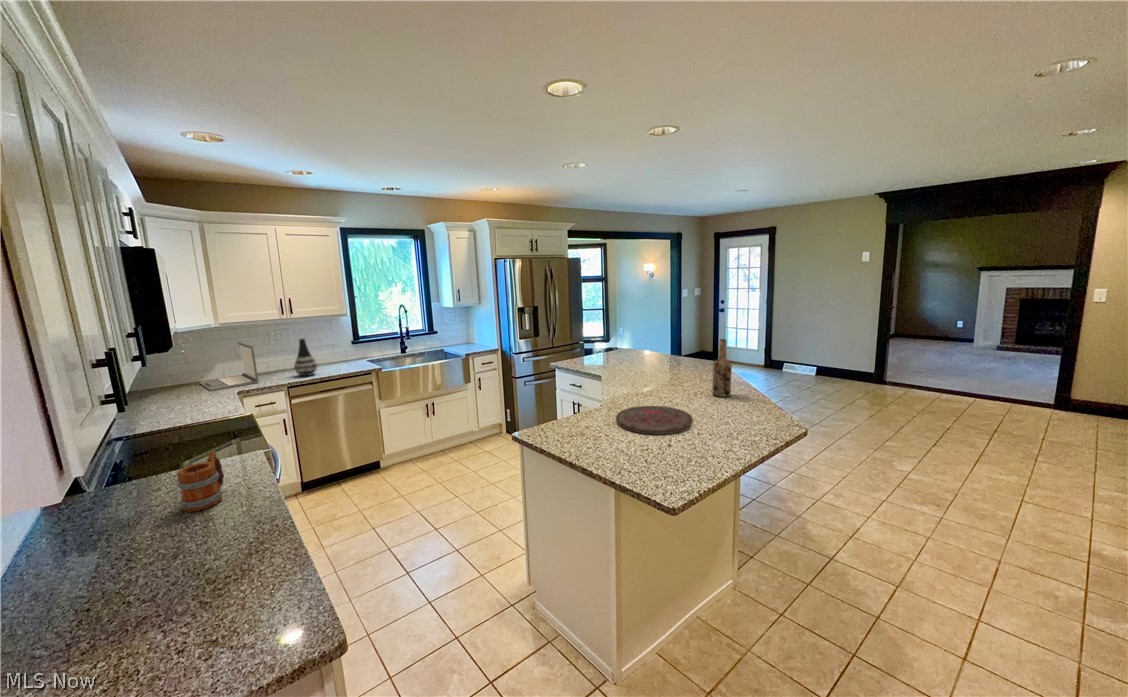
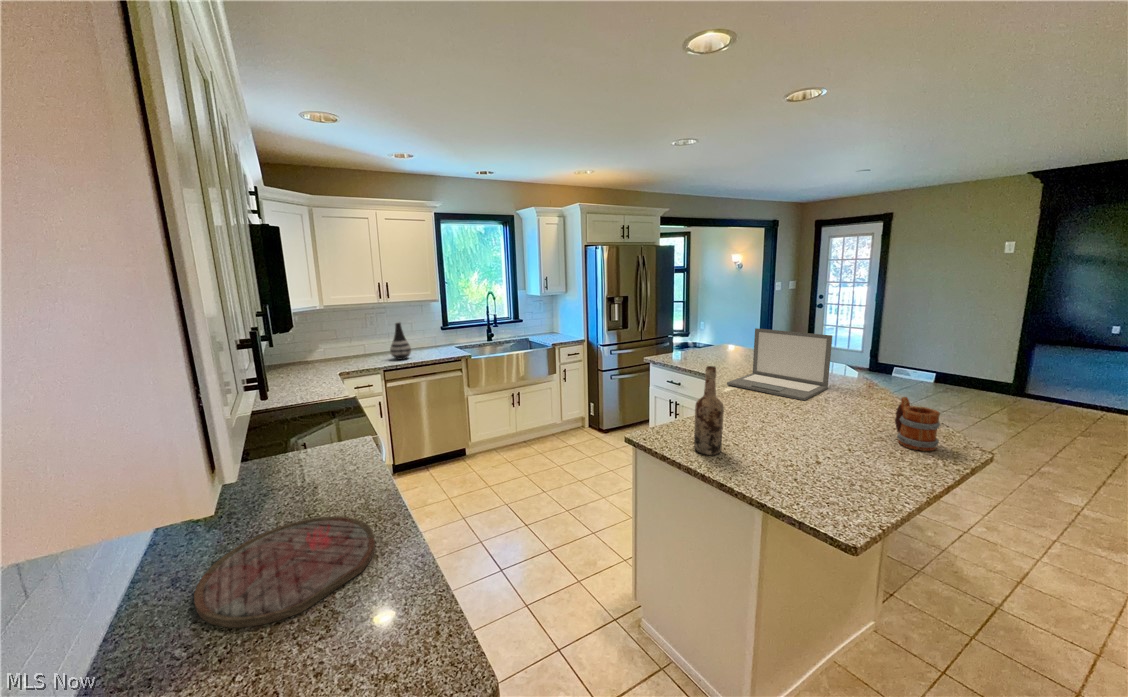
wine bottle: present [713,339,732,397] -> present [694,366,724,455]
laptop: present [199,342,259,391] -> present [727,328,832,400]
cutting board: present [616,406,692,434] -> present [194,516,375,627]
mug: present [177,451,224,512] -> present [895,397,940,451]

